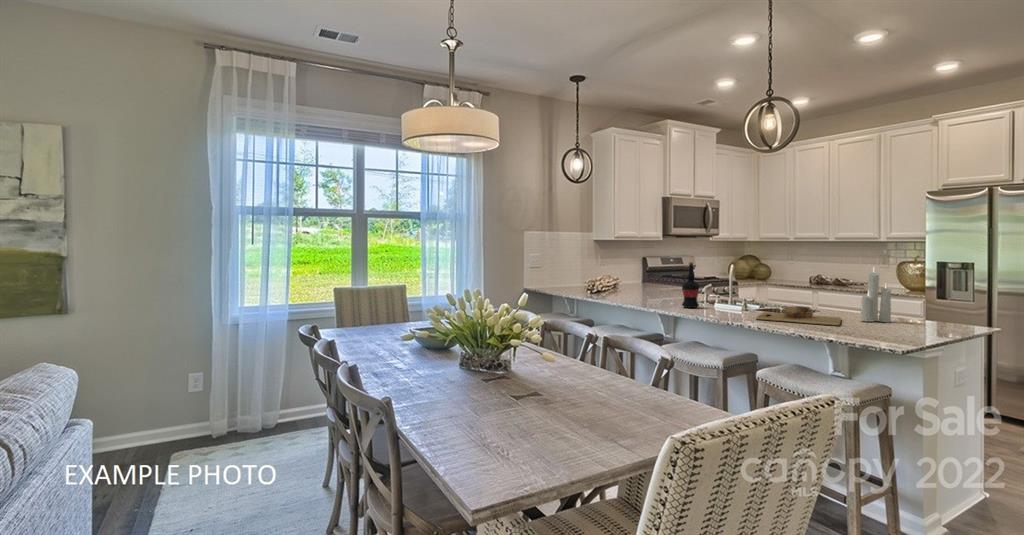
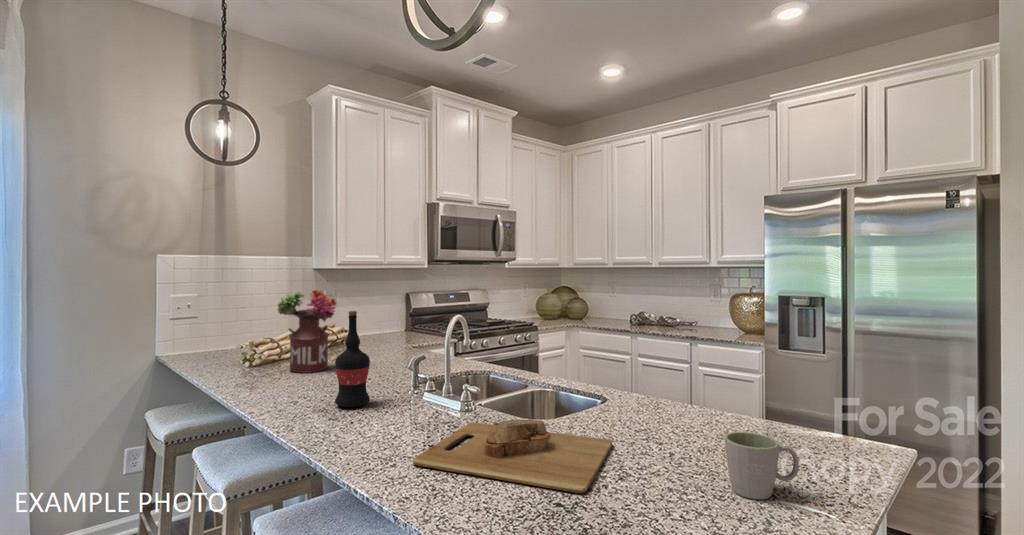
flower arrangement: none [617,253,650,298] -> present [277,289,336,373]
candle: present [860,271,891,322] -> none [647,315,712,456]
mug: none [900,307,933,329] -> present [725,432,799,499]

